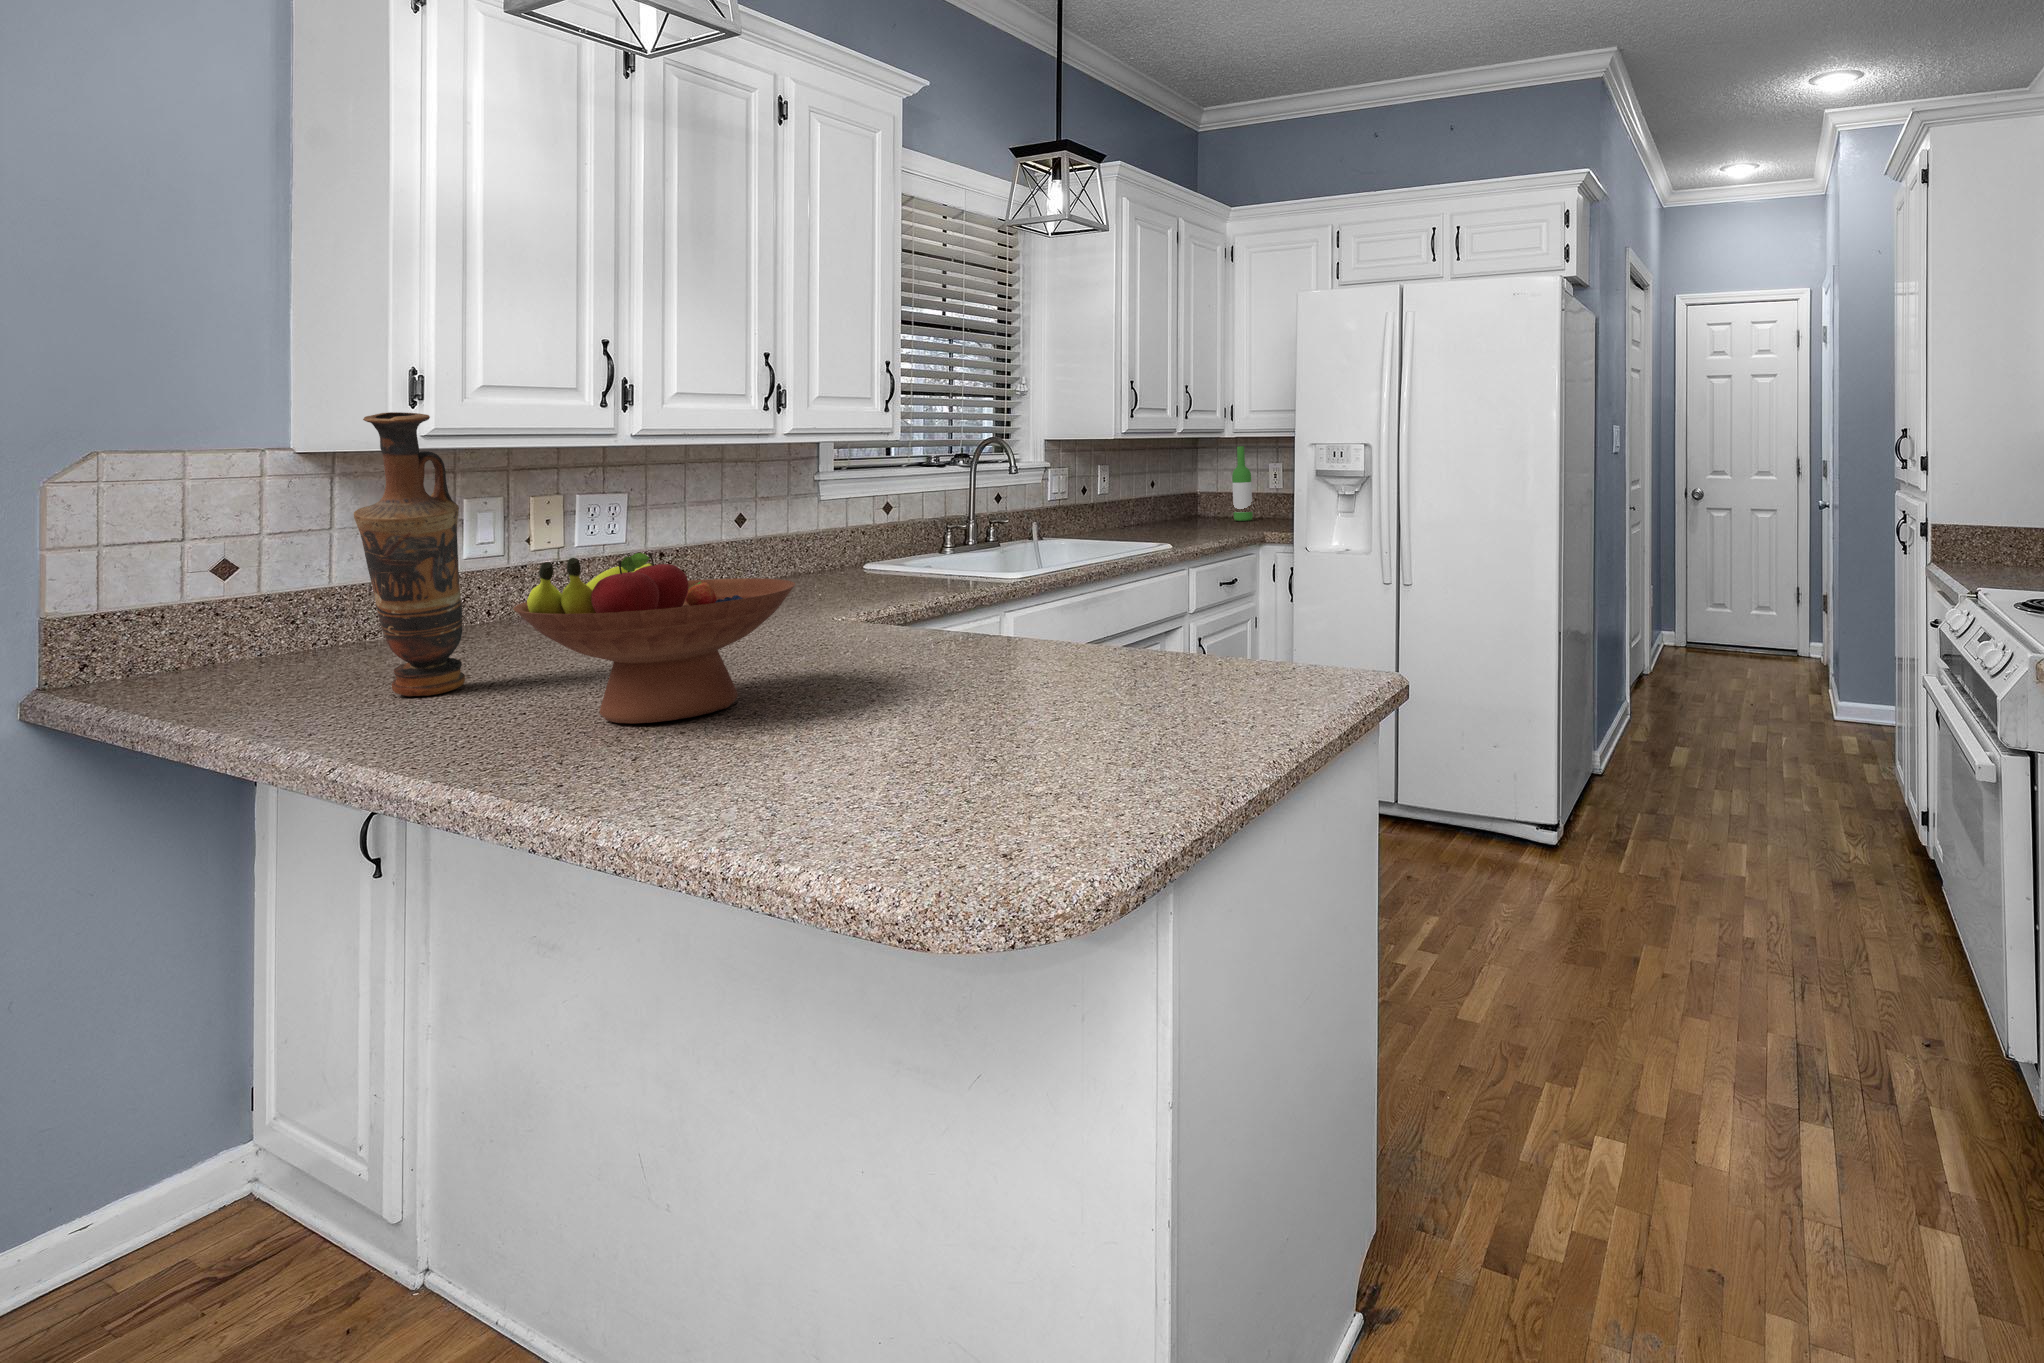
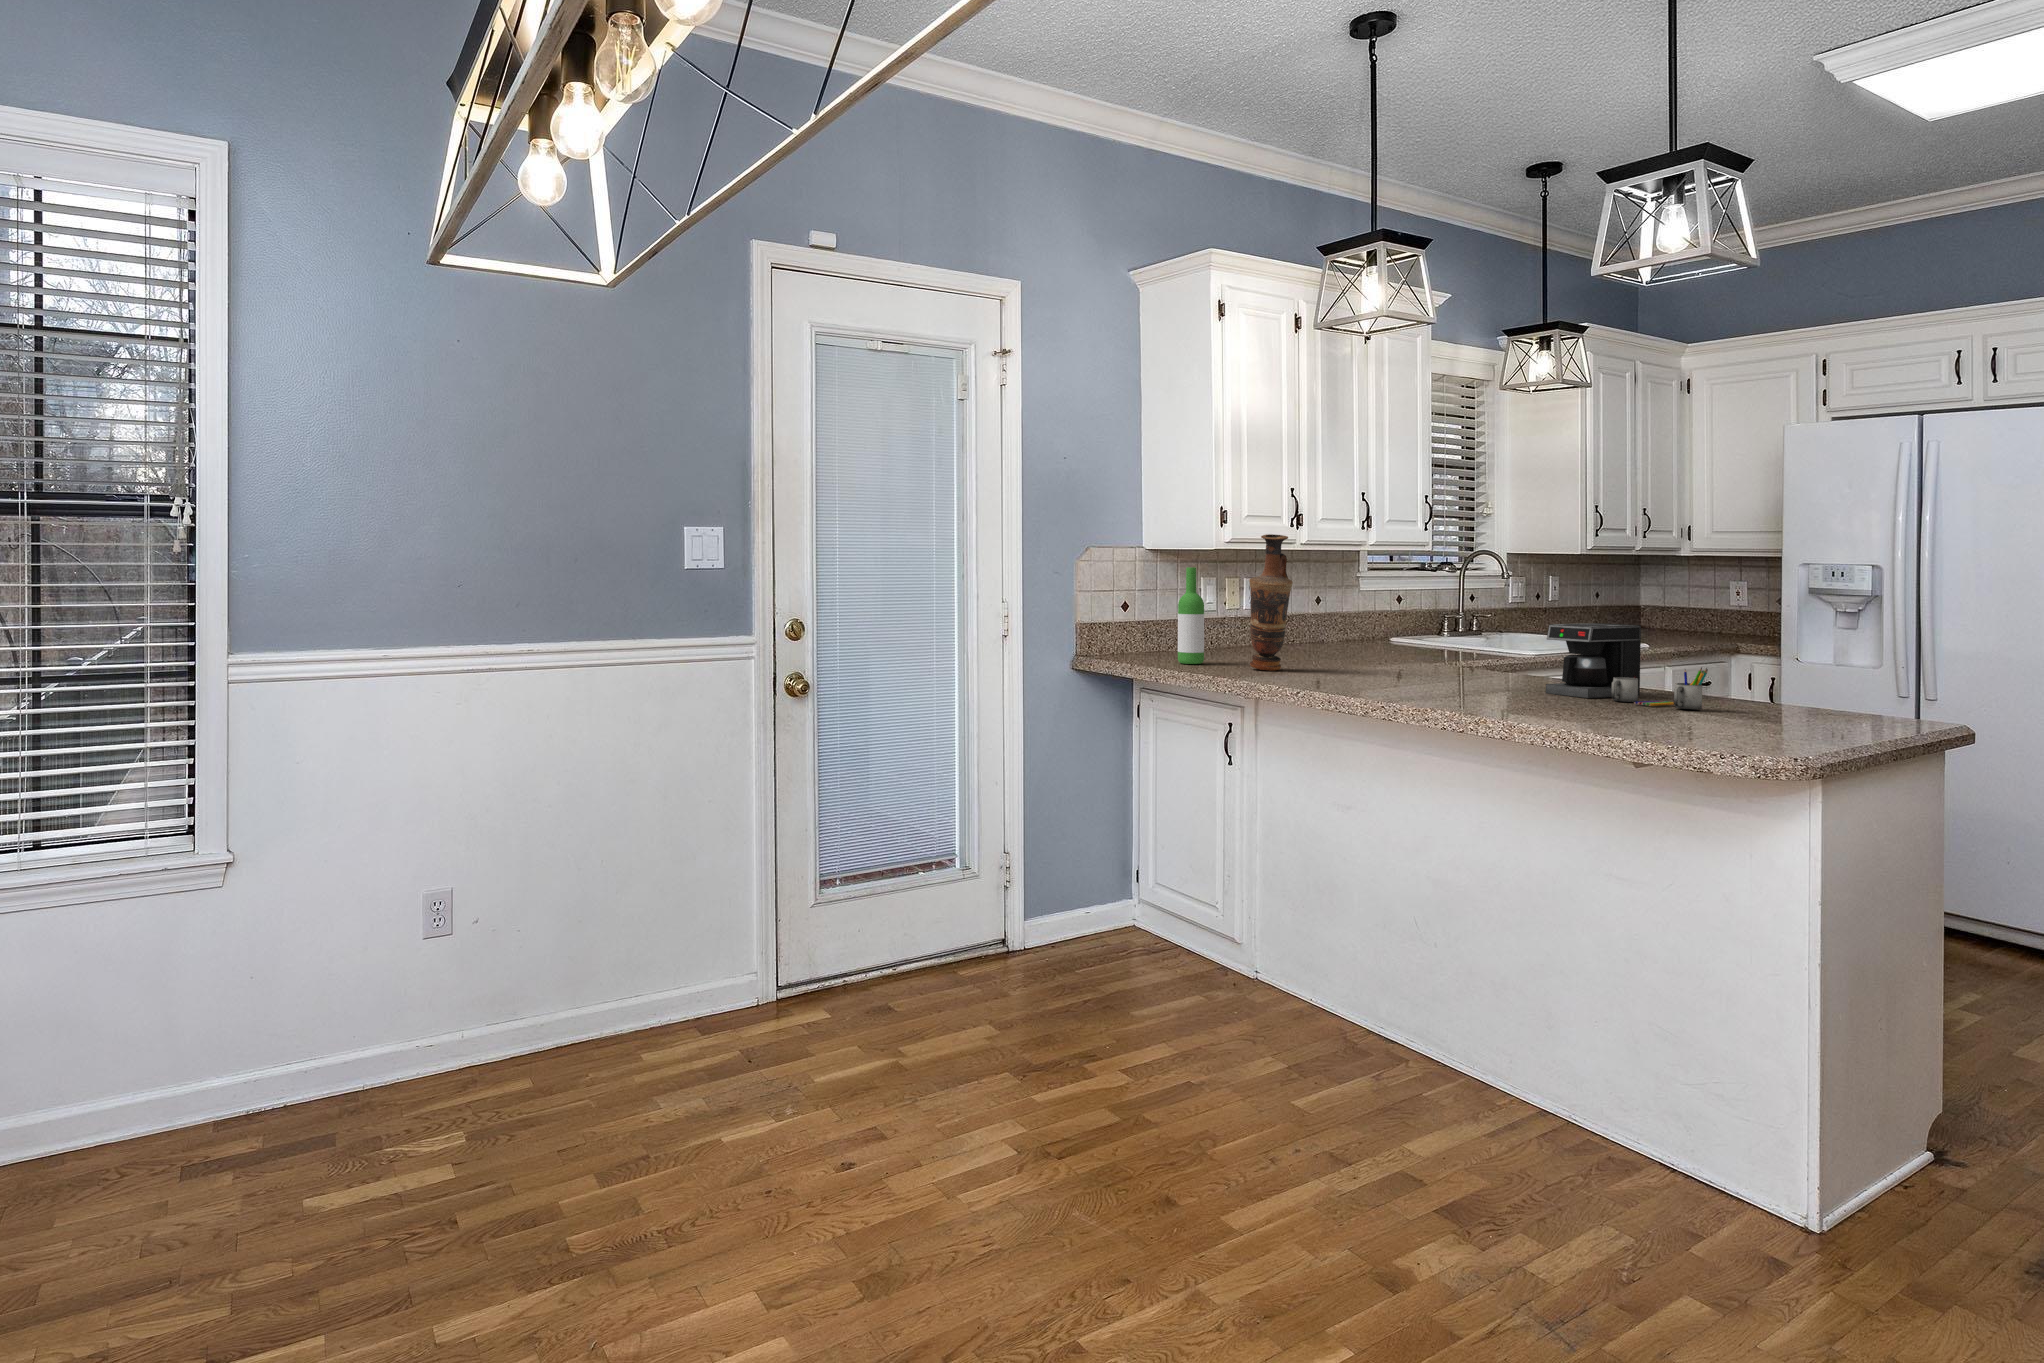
wine bottle: present [1232,446,1253,521] -> present [1178,567,1204,664]
fruit bowl: present [514,553,795,723] -> none [1358,605,1498,687]
coffee maker: none [865,564,1081,742] -> present [1546,623,1708,709]

